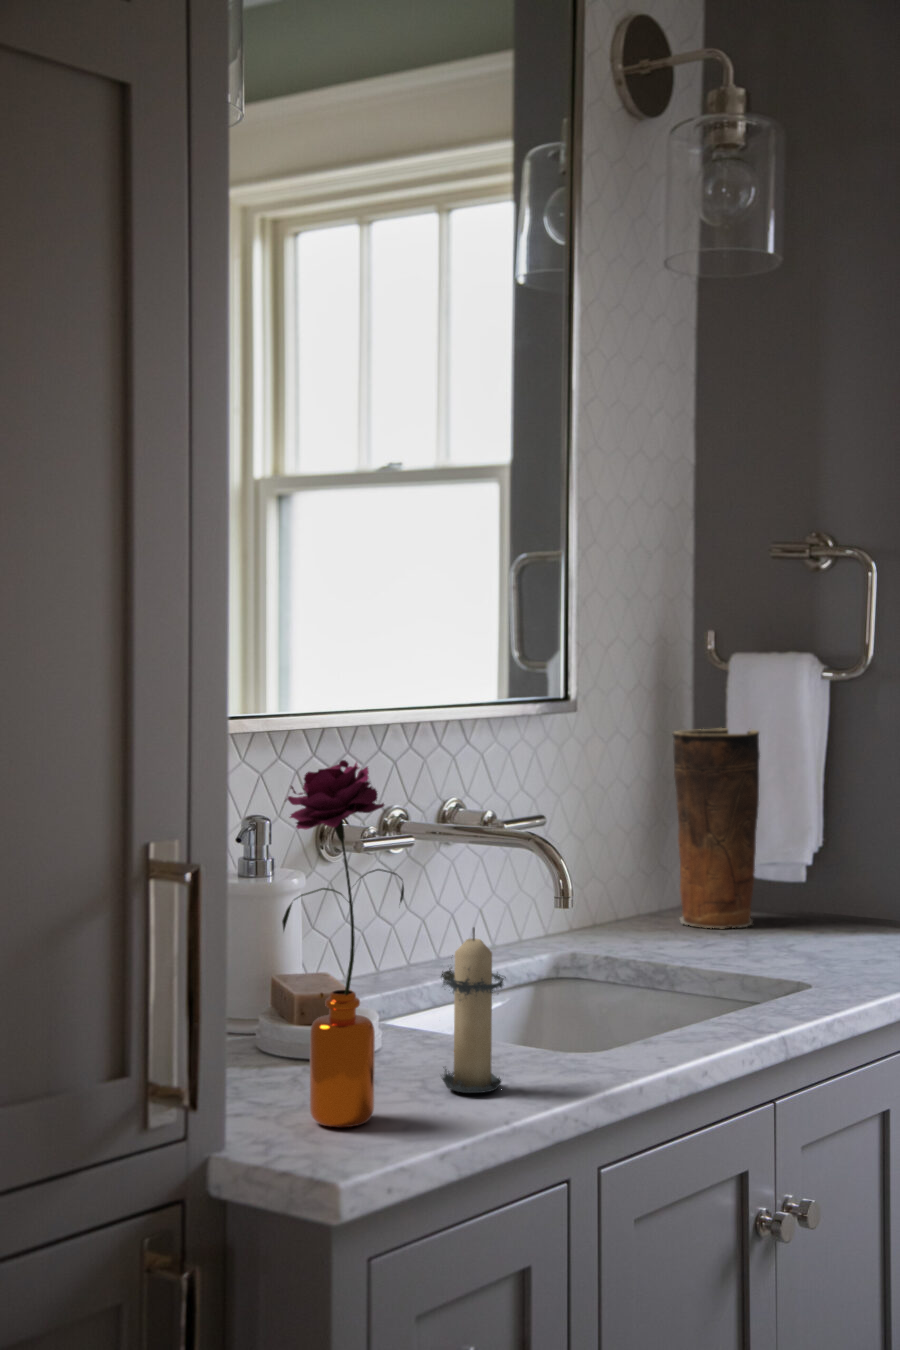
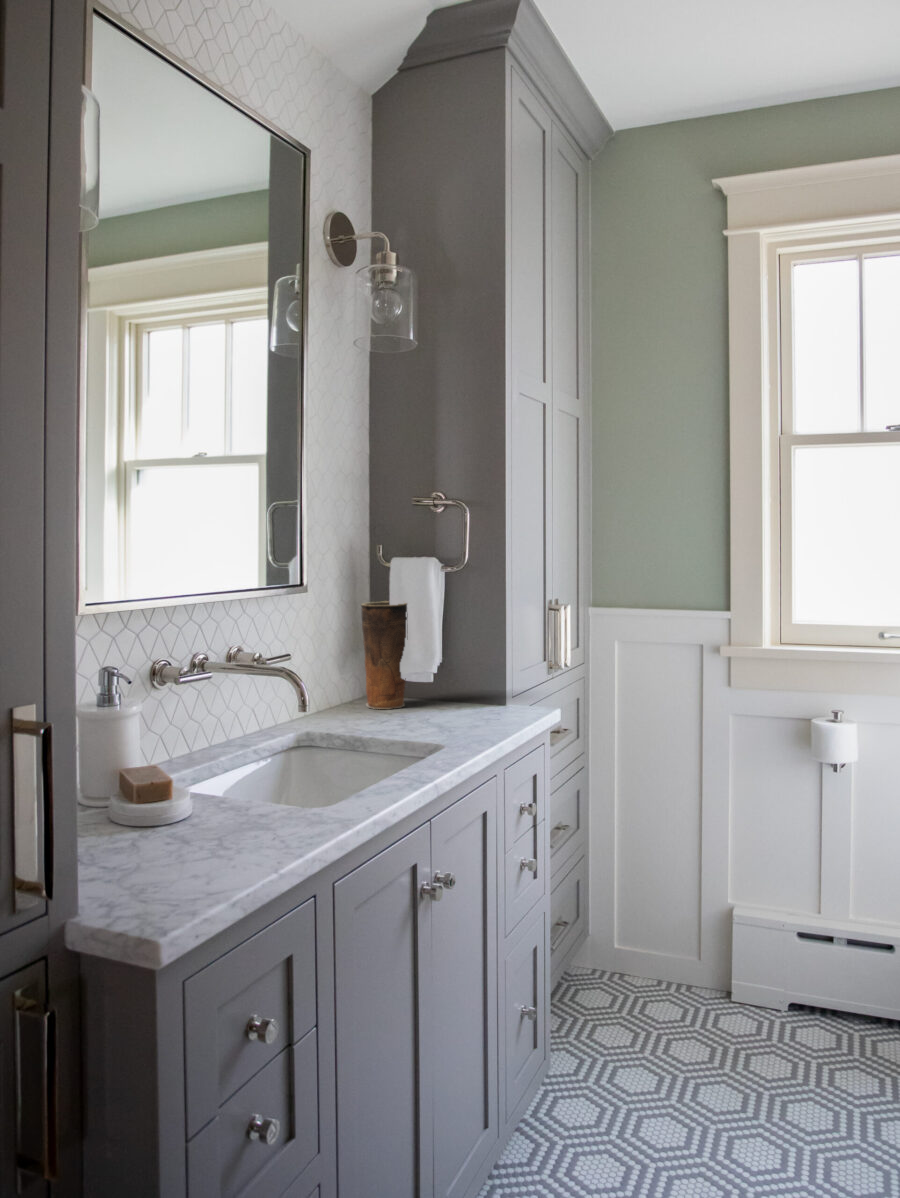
flower: present [282,760,404,1127] -> none [117,637,199,866]
candle: present [441,928,506,1093] -> none [221,732,270,834]

